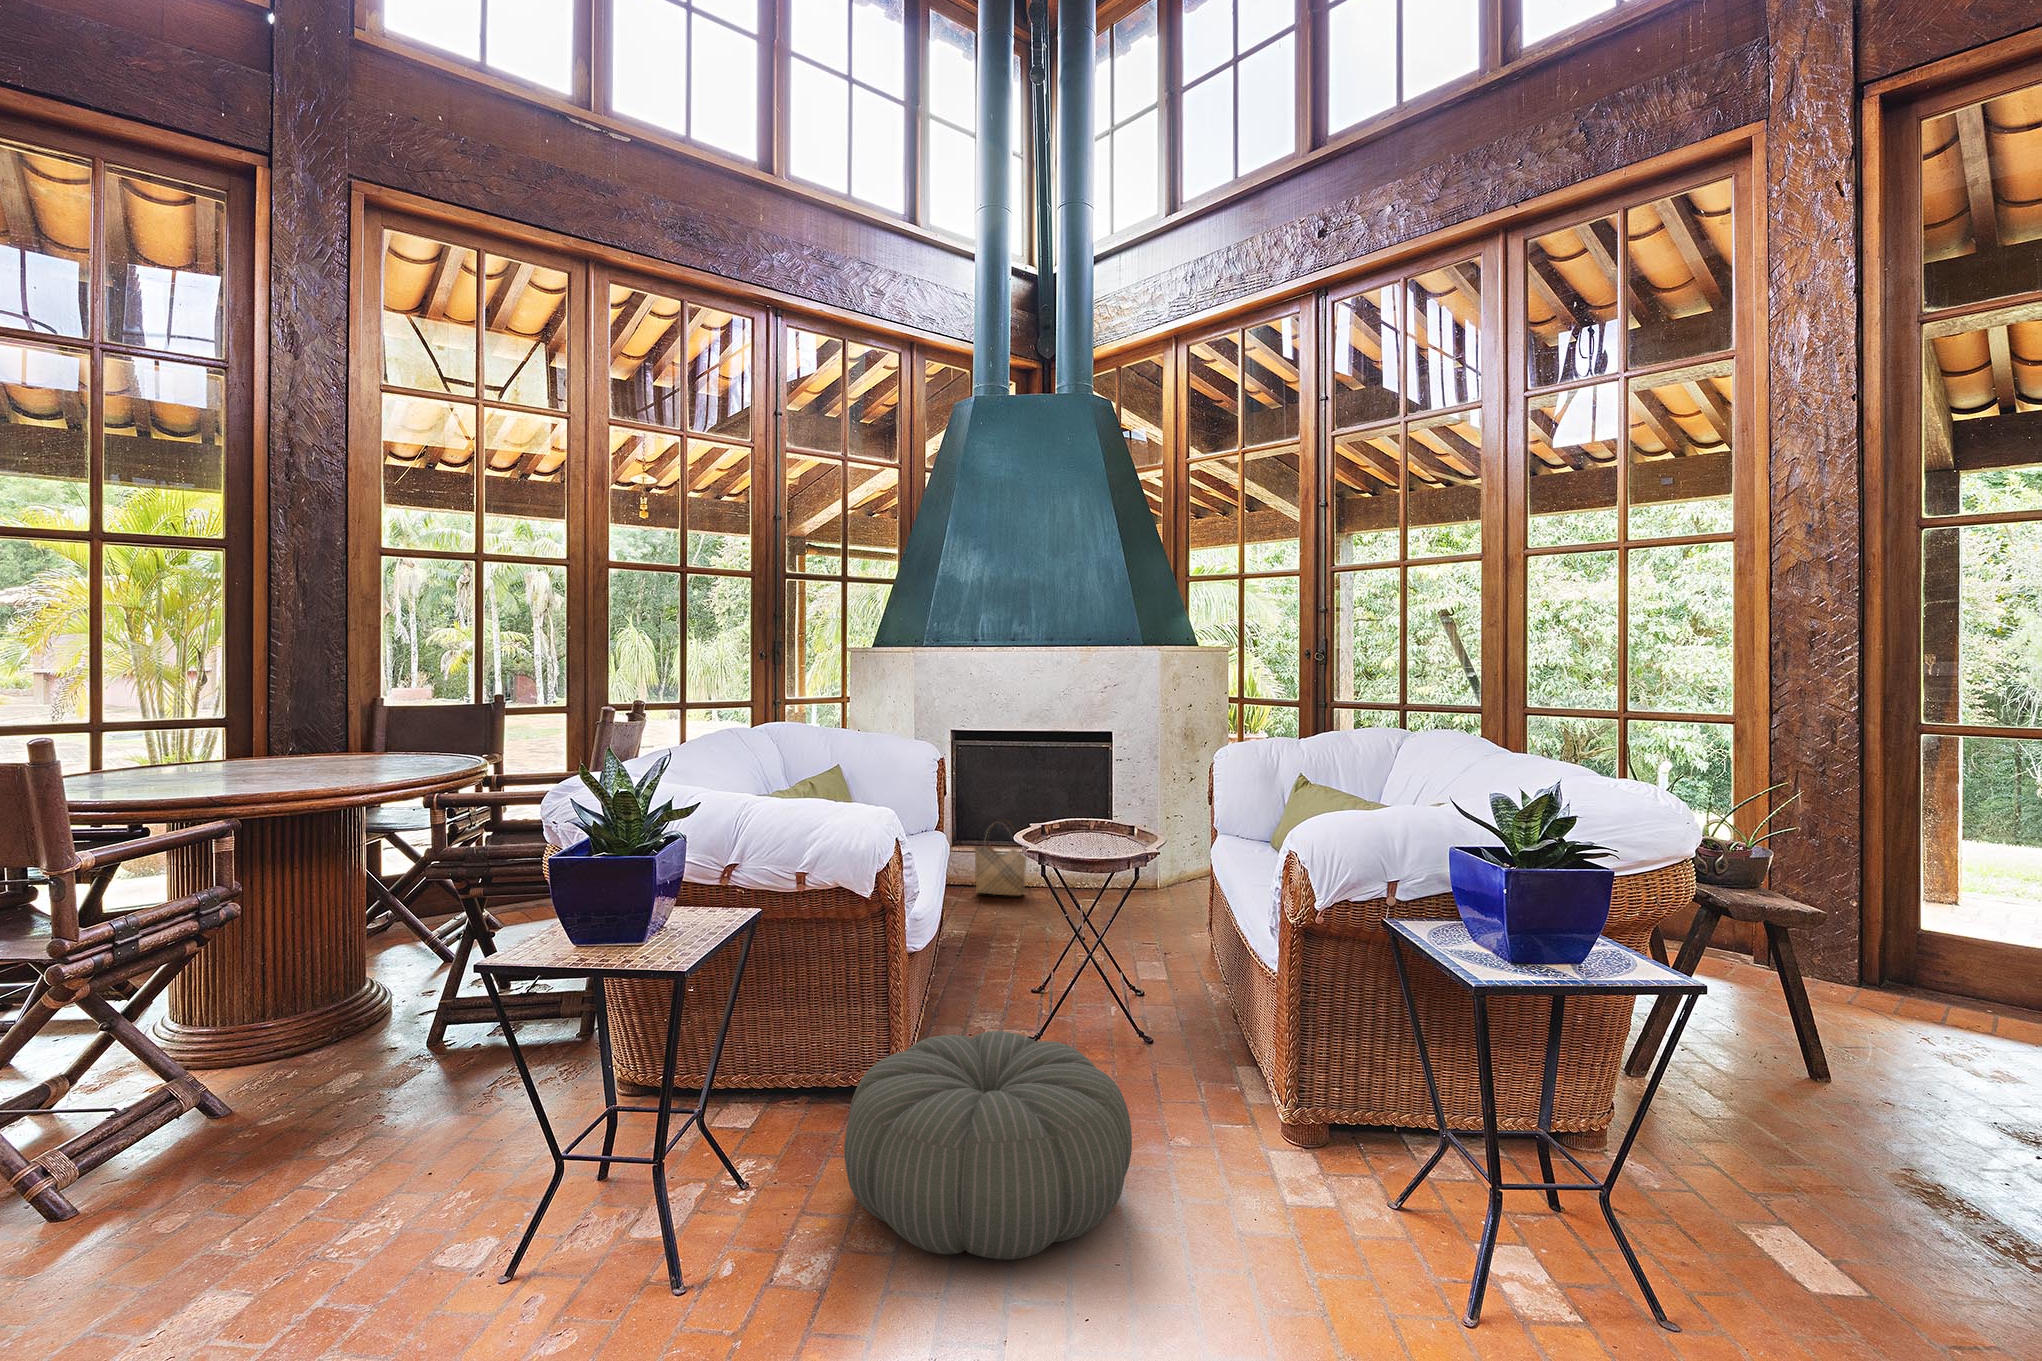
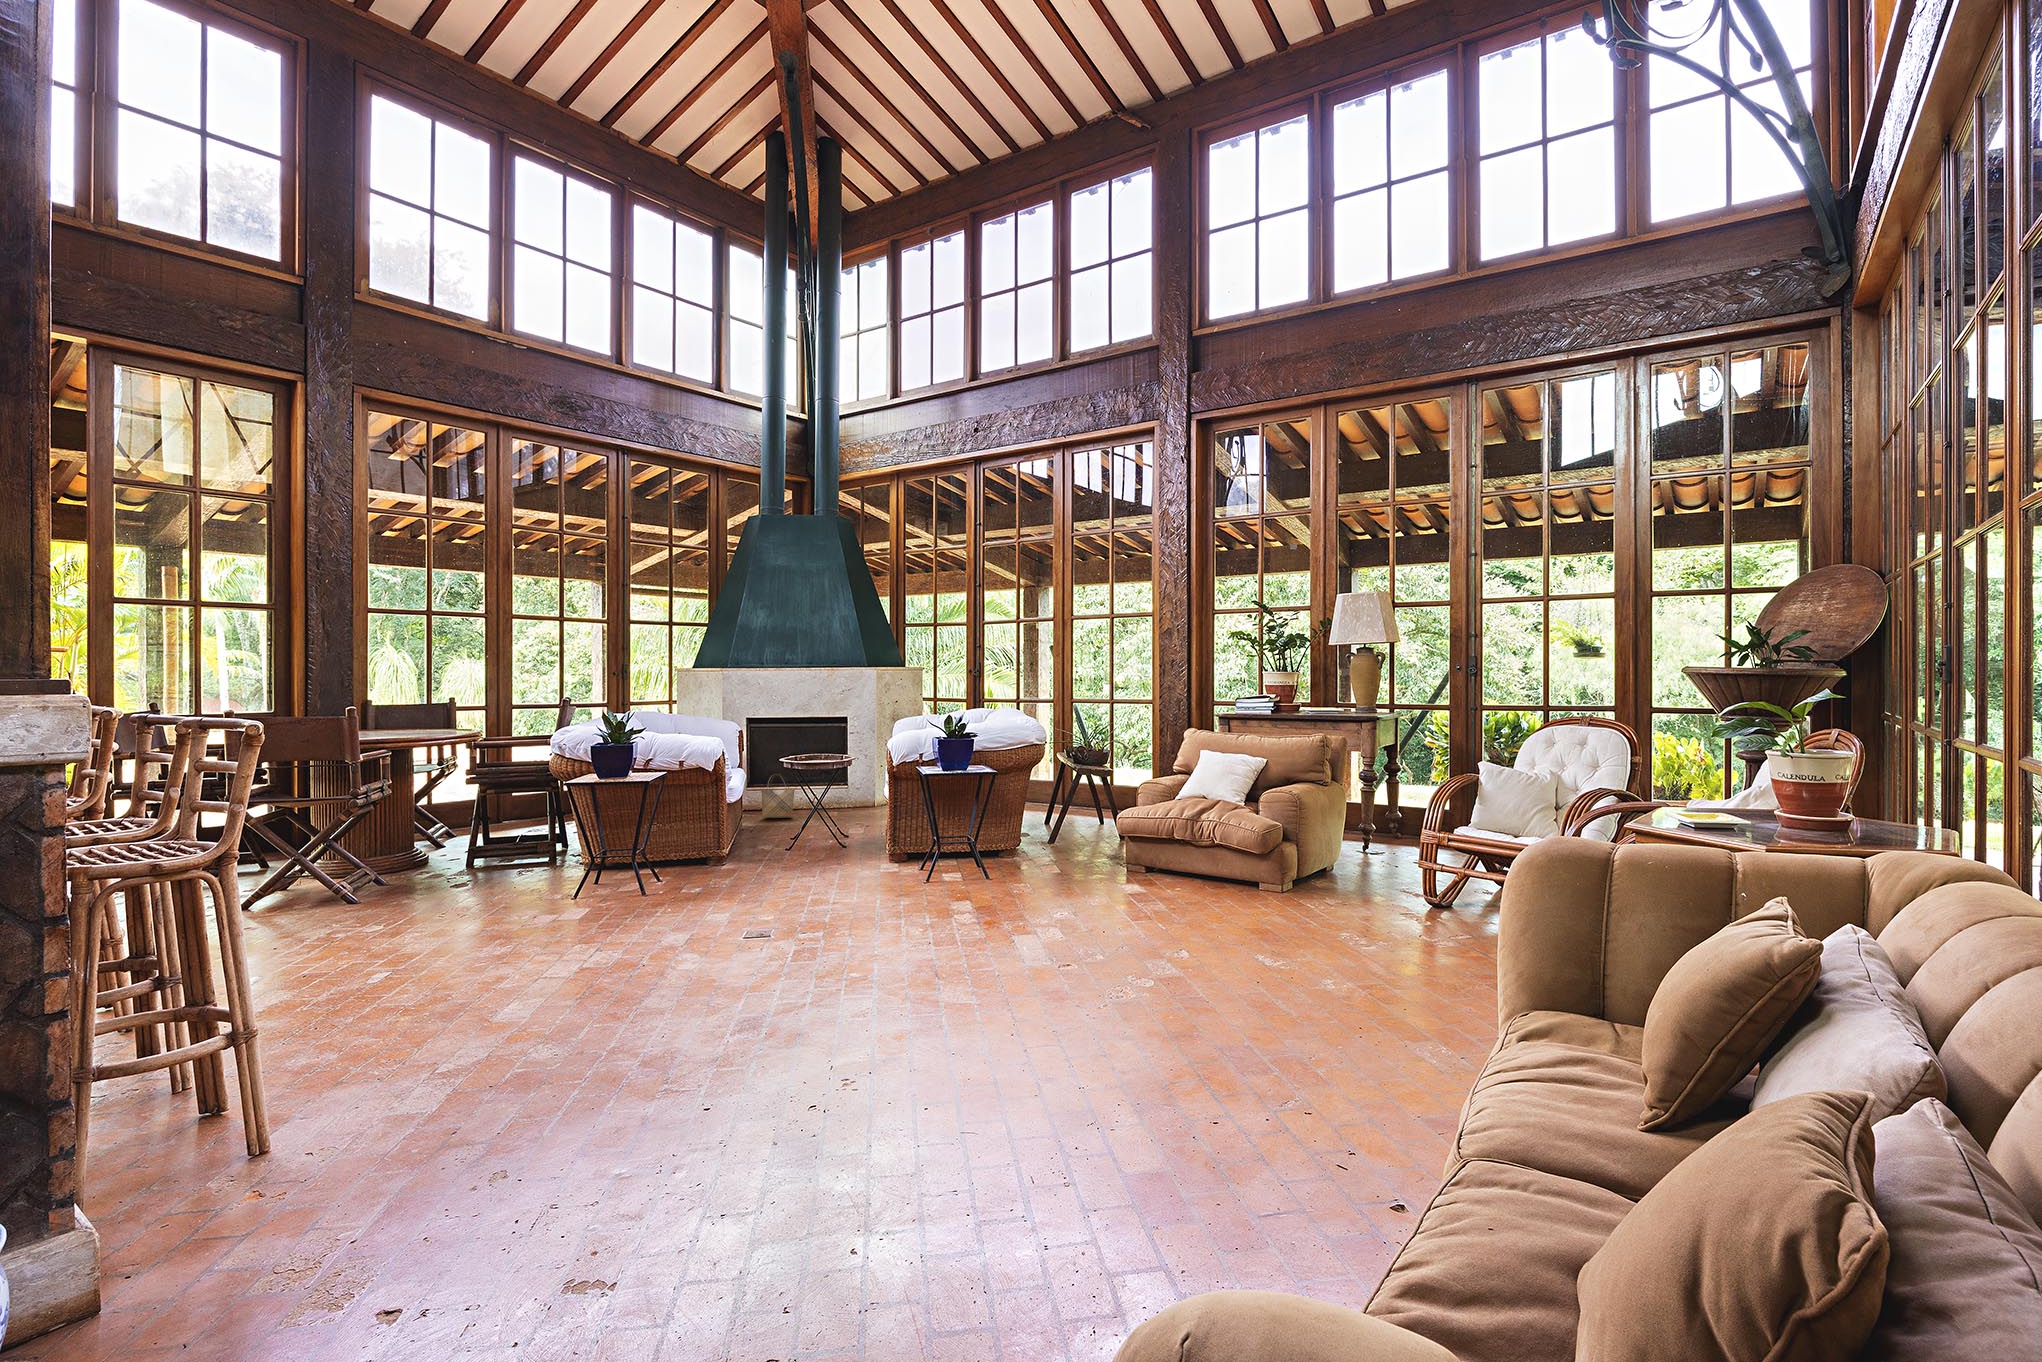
pouf: present [844,1031,1132,1259] -> none [700,827,816,887]

